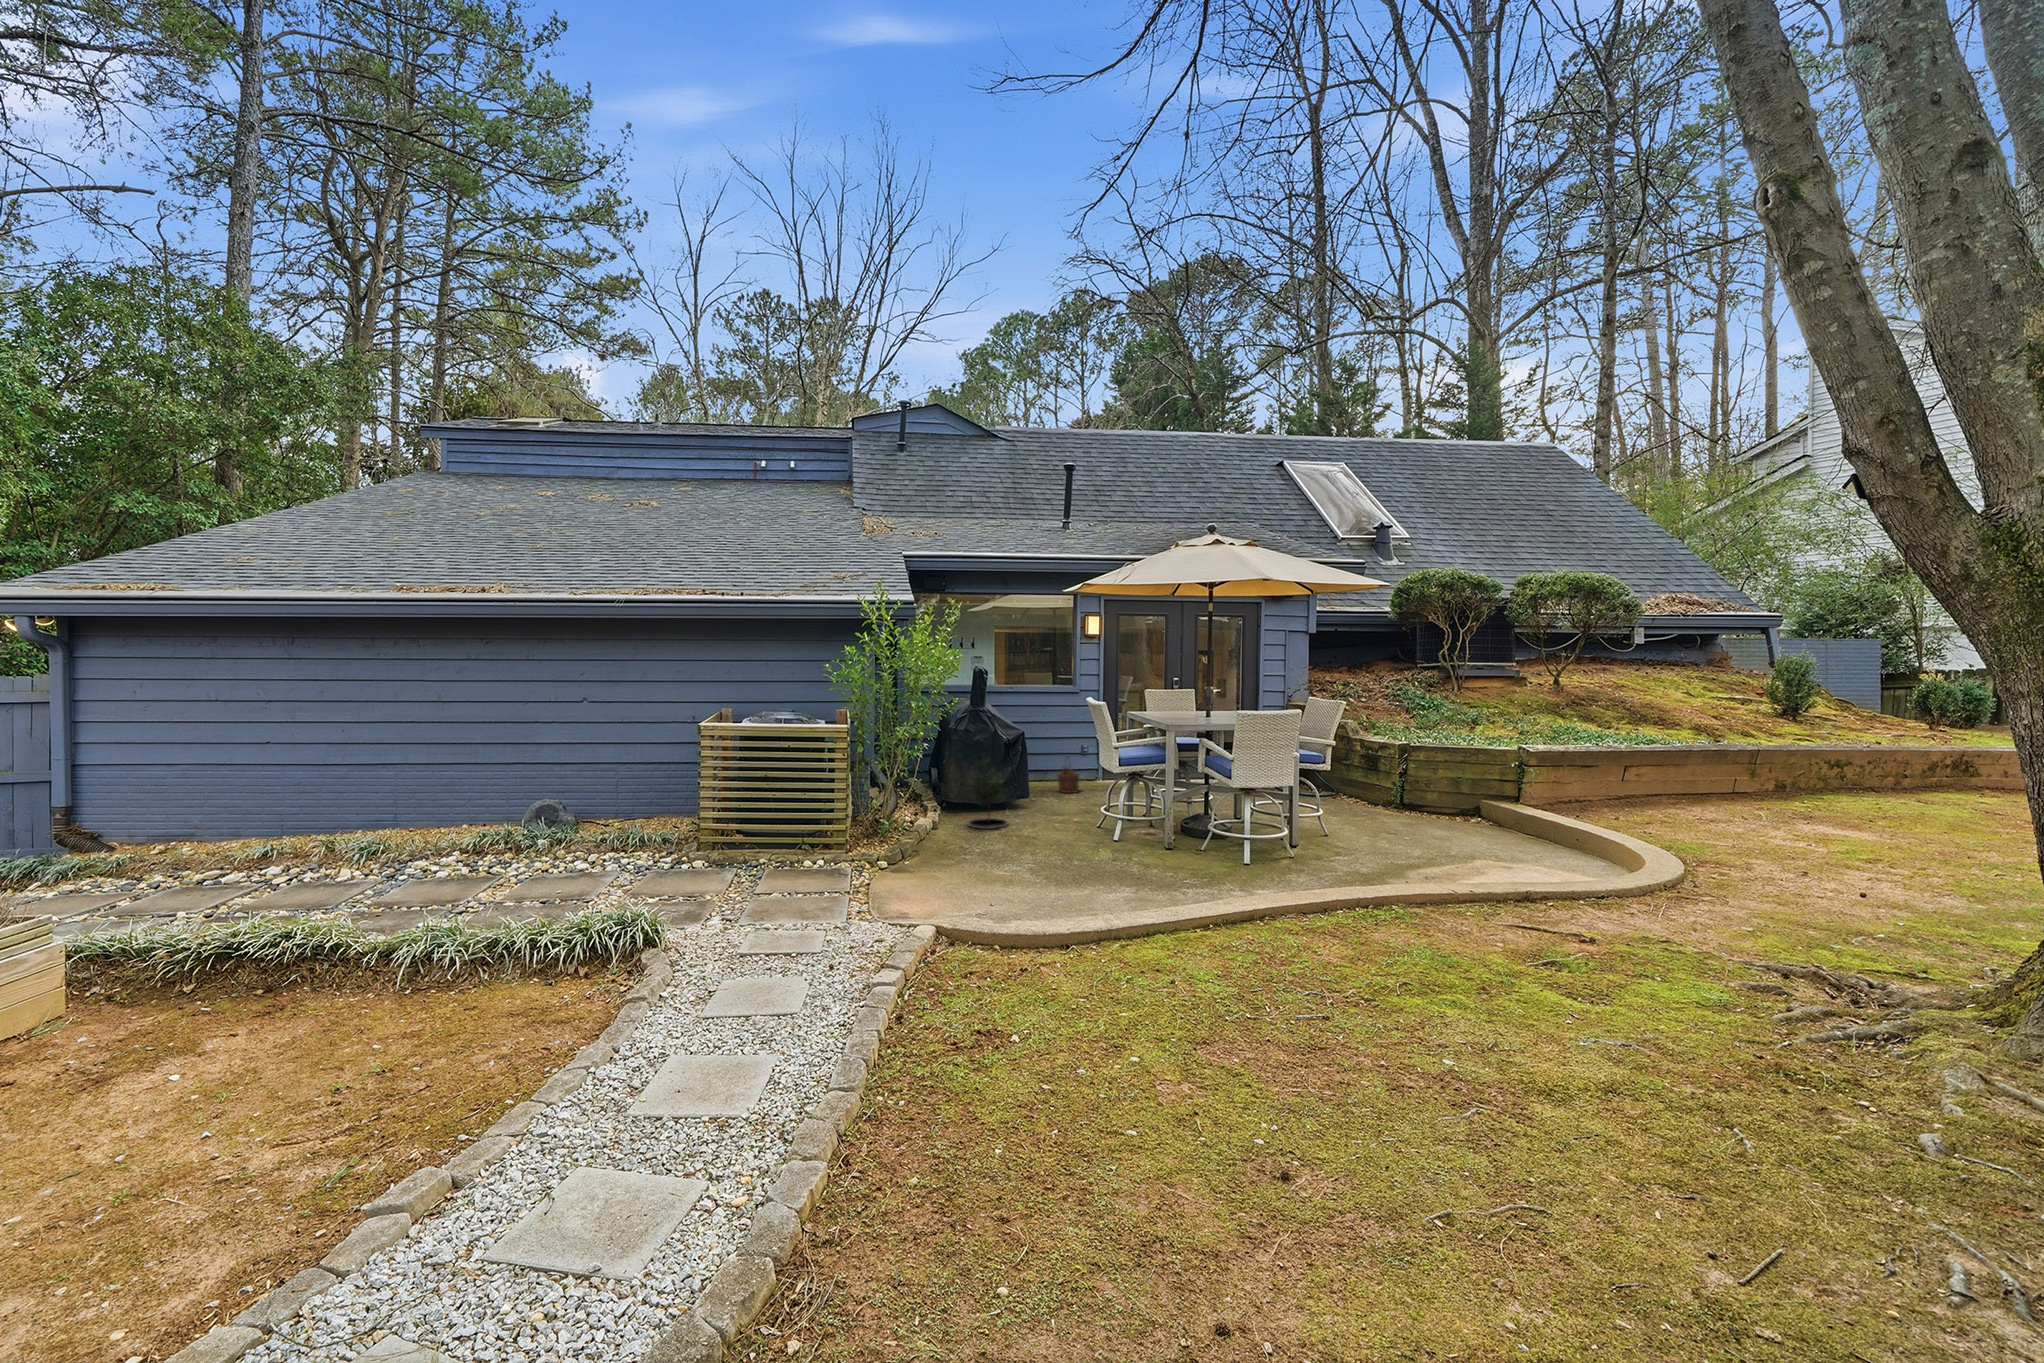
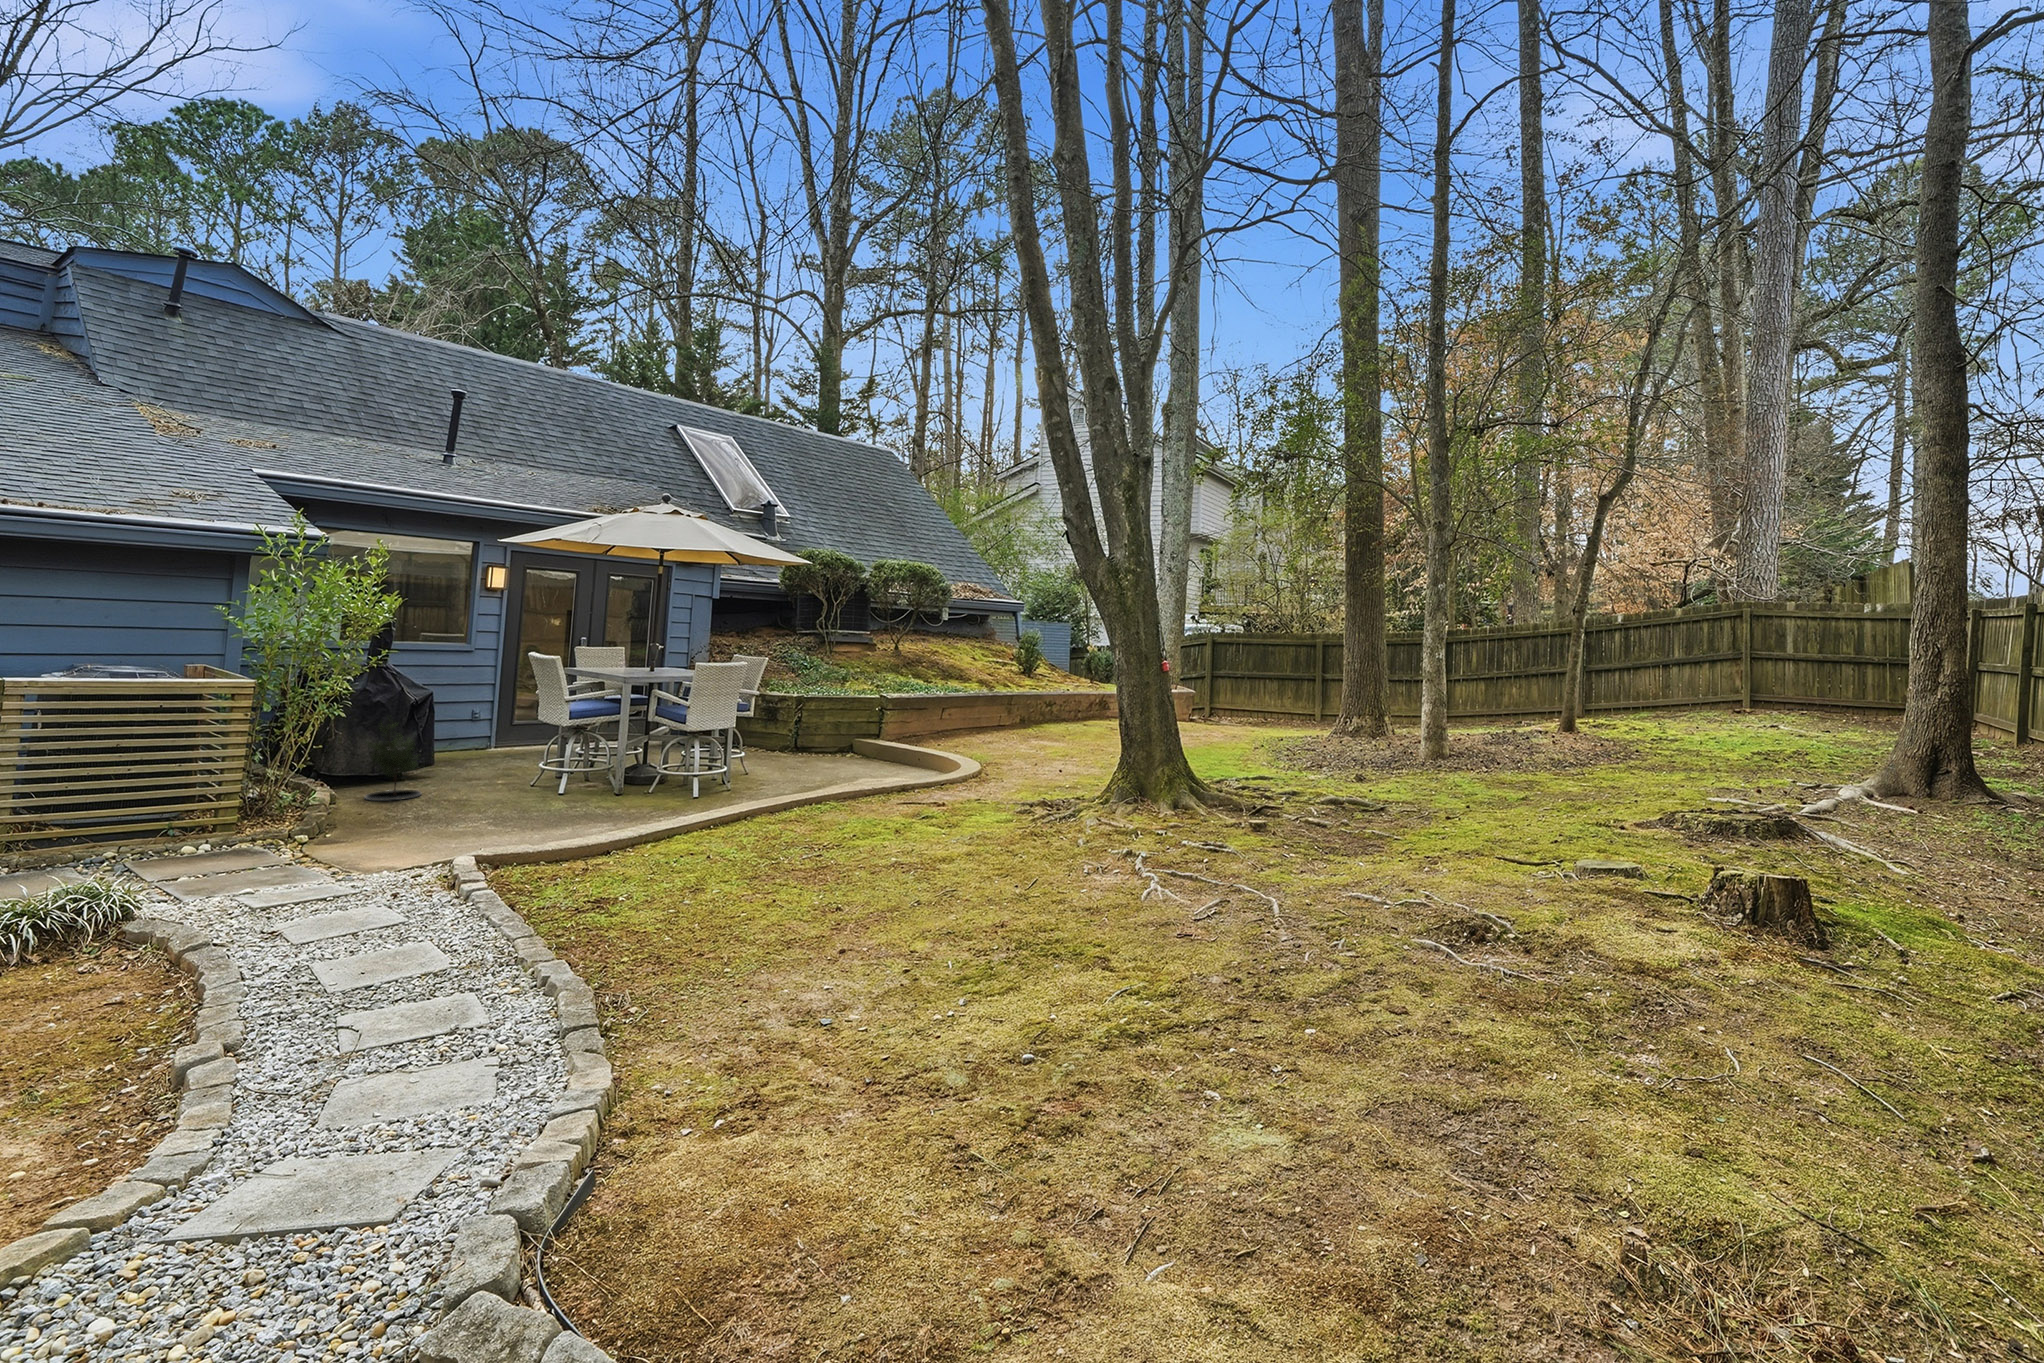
wooden bucket: present [1058,756,1079,793] -> none [448,721,477,762]

